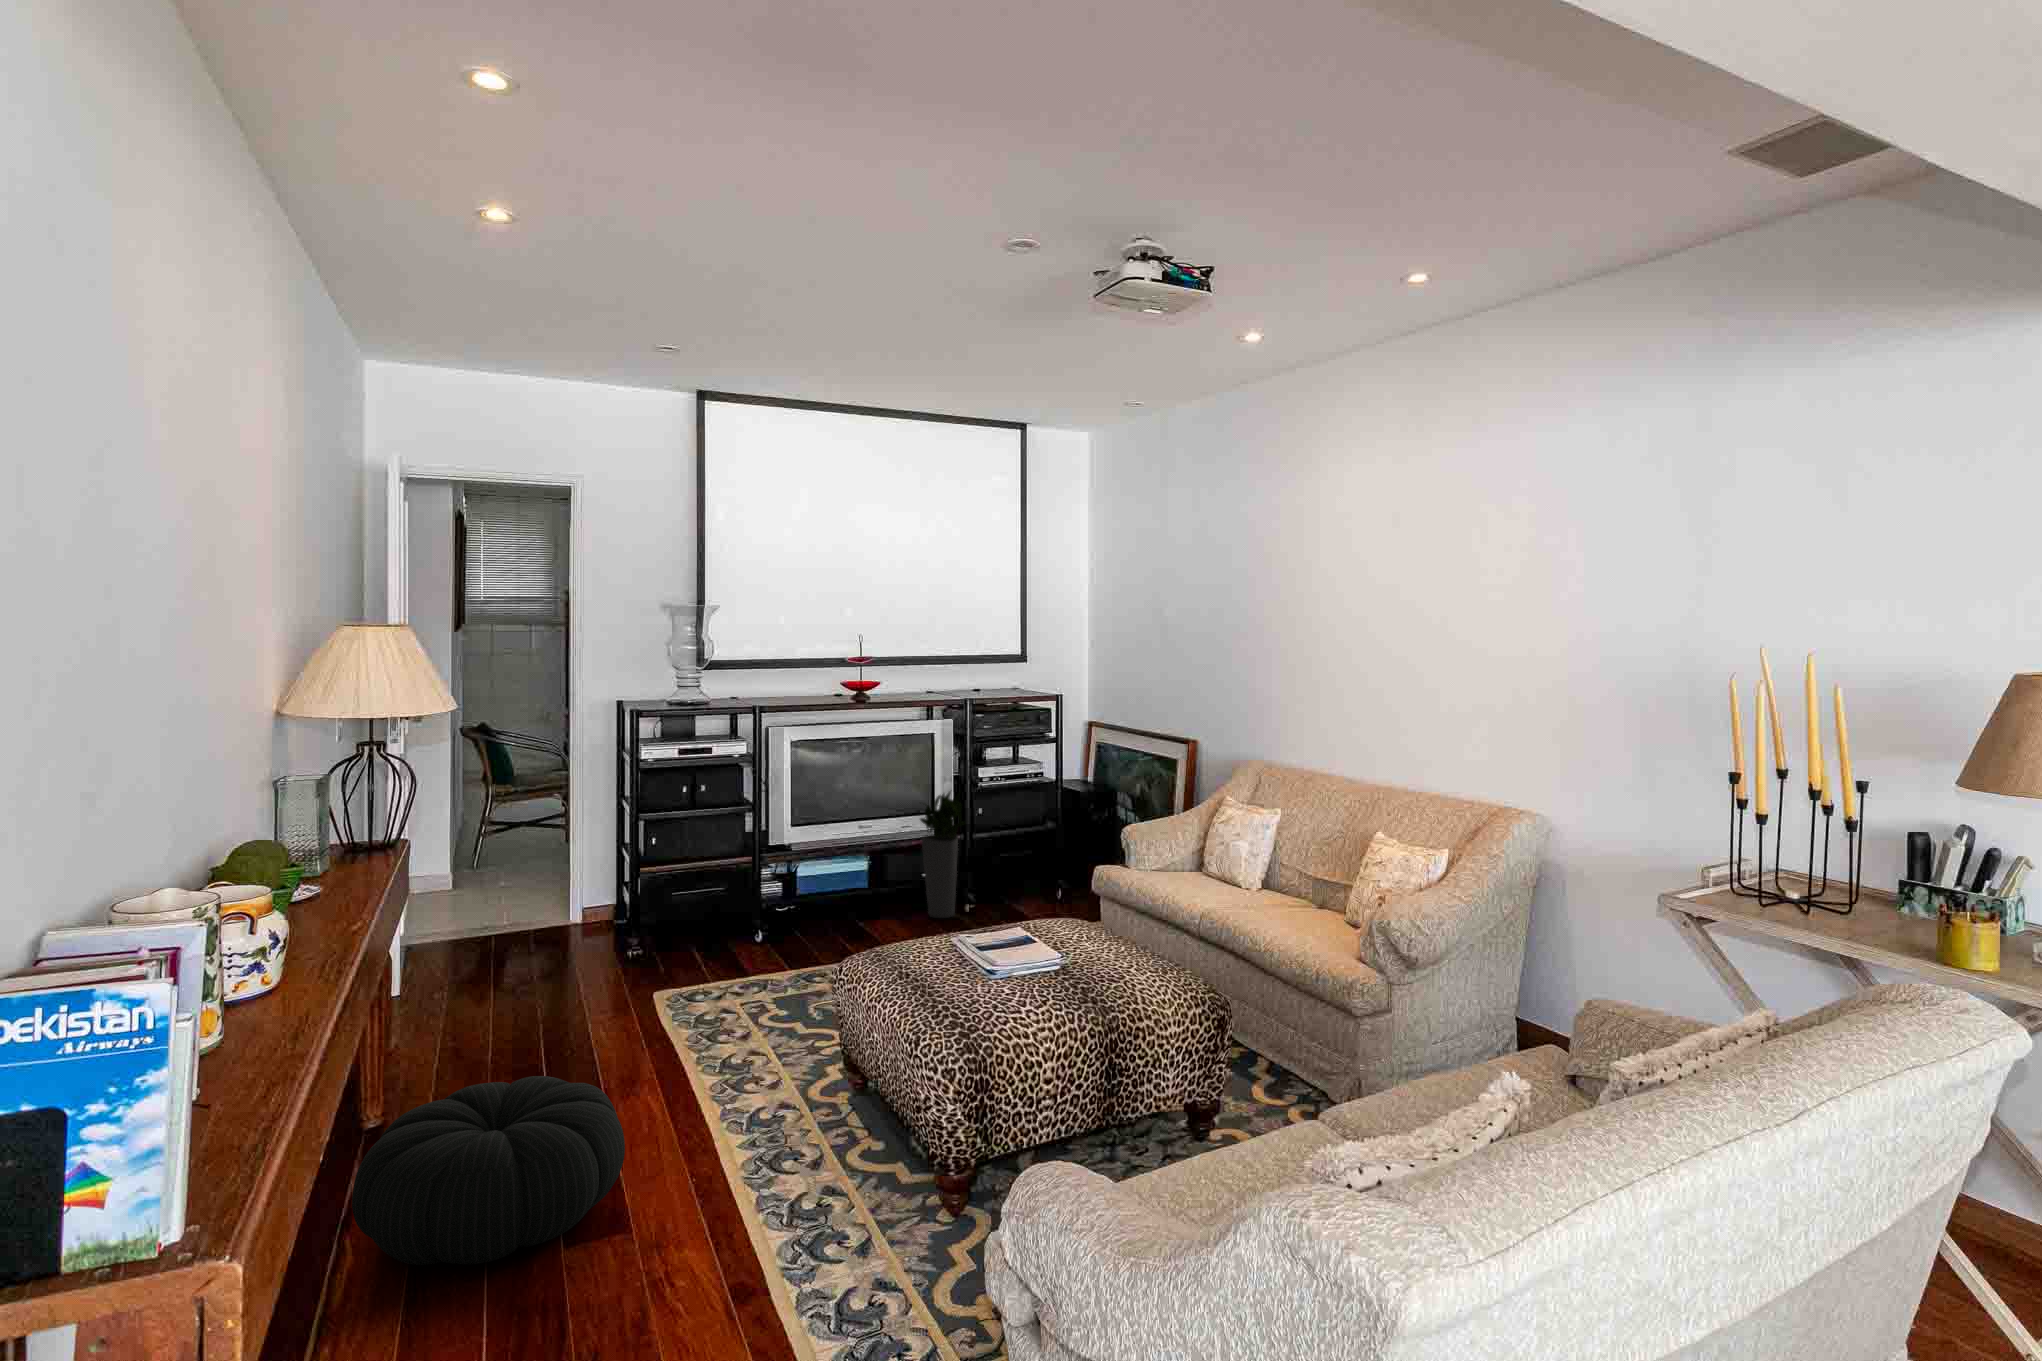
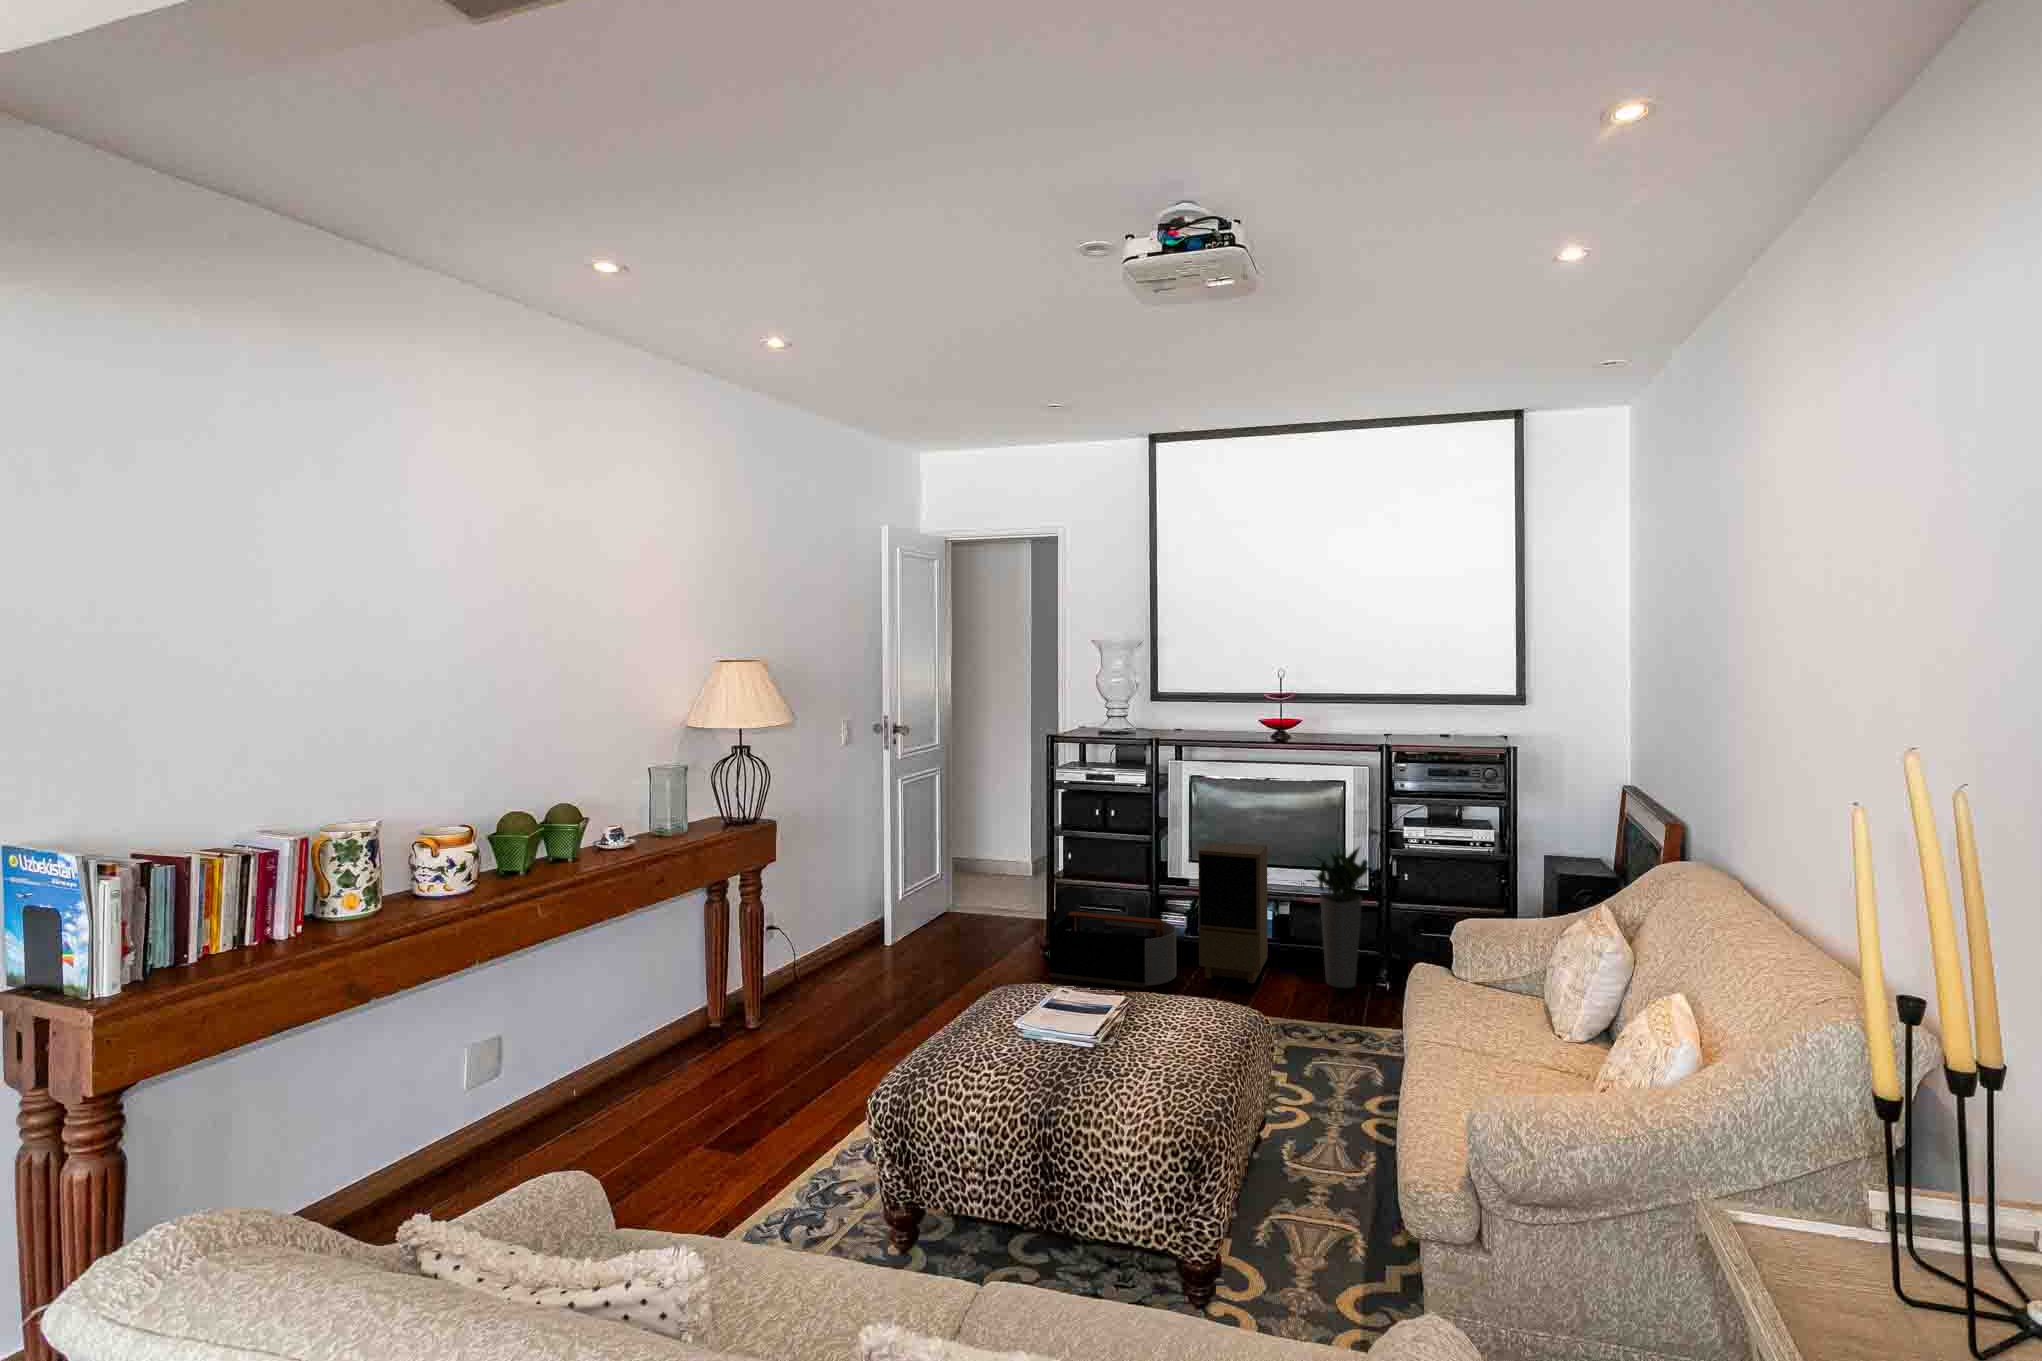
speaker: none [814,800,885,937] -> present [1198,842,1268,983]
storage bin: none [671,890,808,974] -> present [1049,911,1176,988]
pouf: present [352,1076,625,1265] -> none [598,1007,787,1133]

